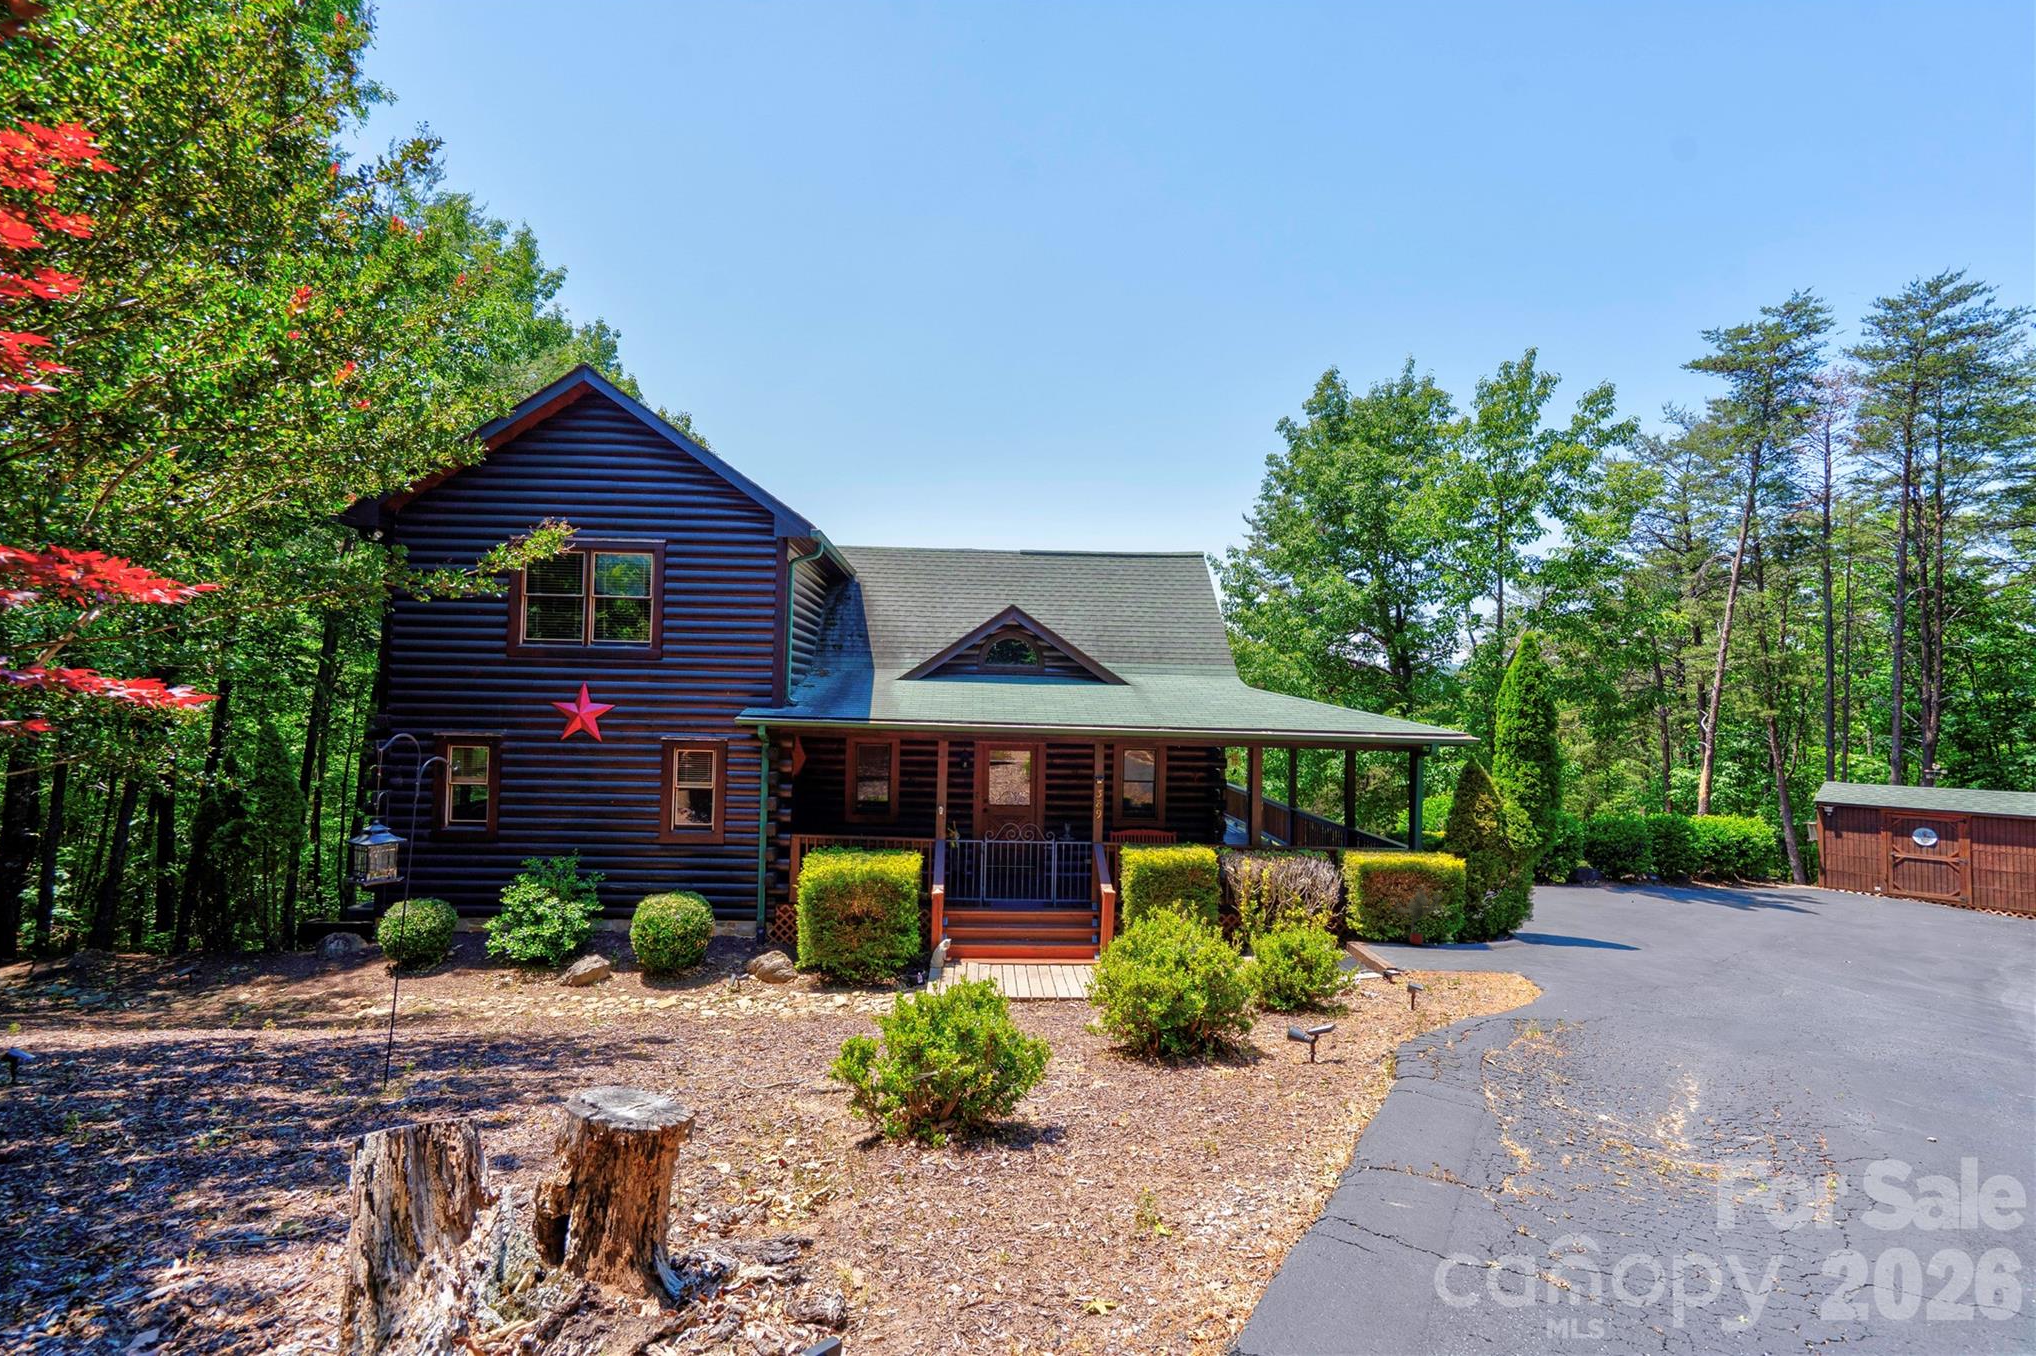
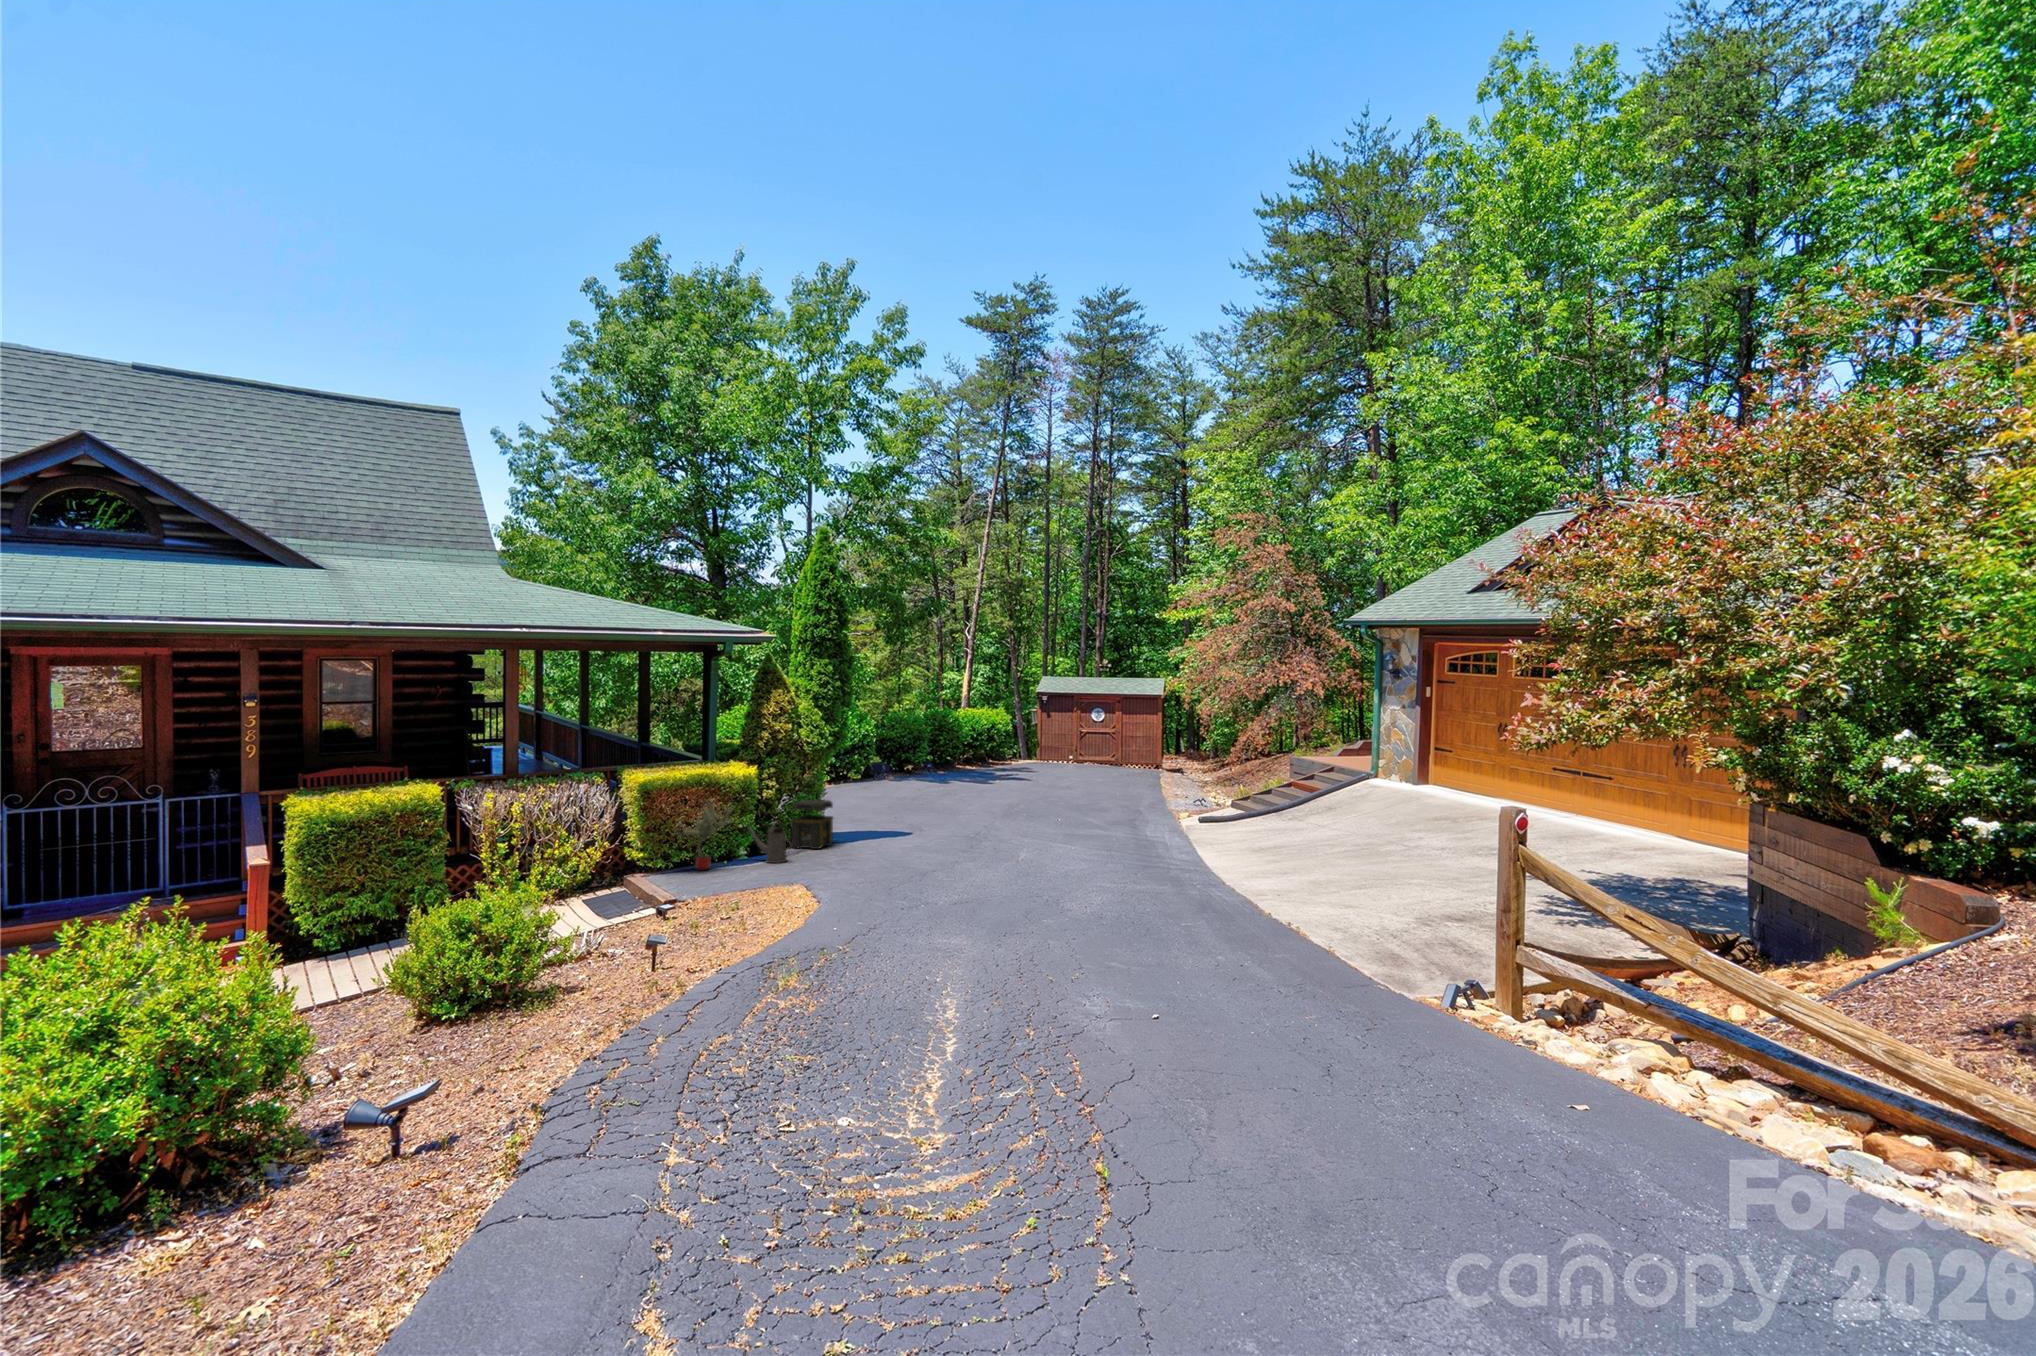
toolbox: none [1493,899,1537,947] -> present [791,800,833,849]
watering can: none [1453,913,1497,952] -> present [748,821,792,863]

